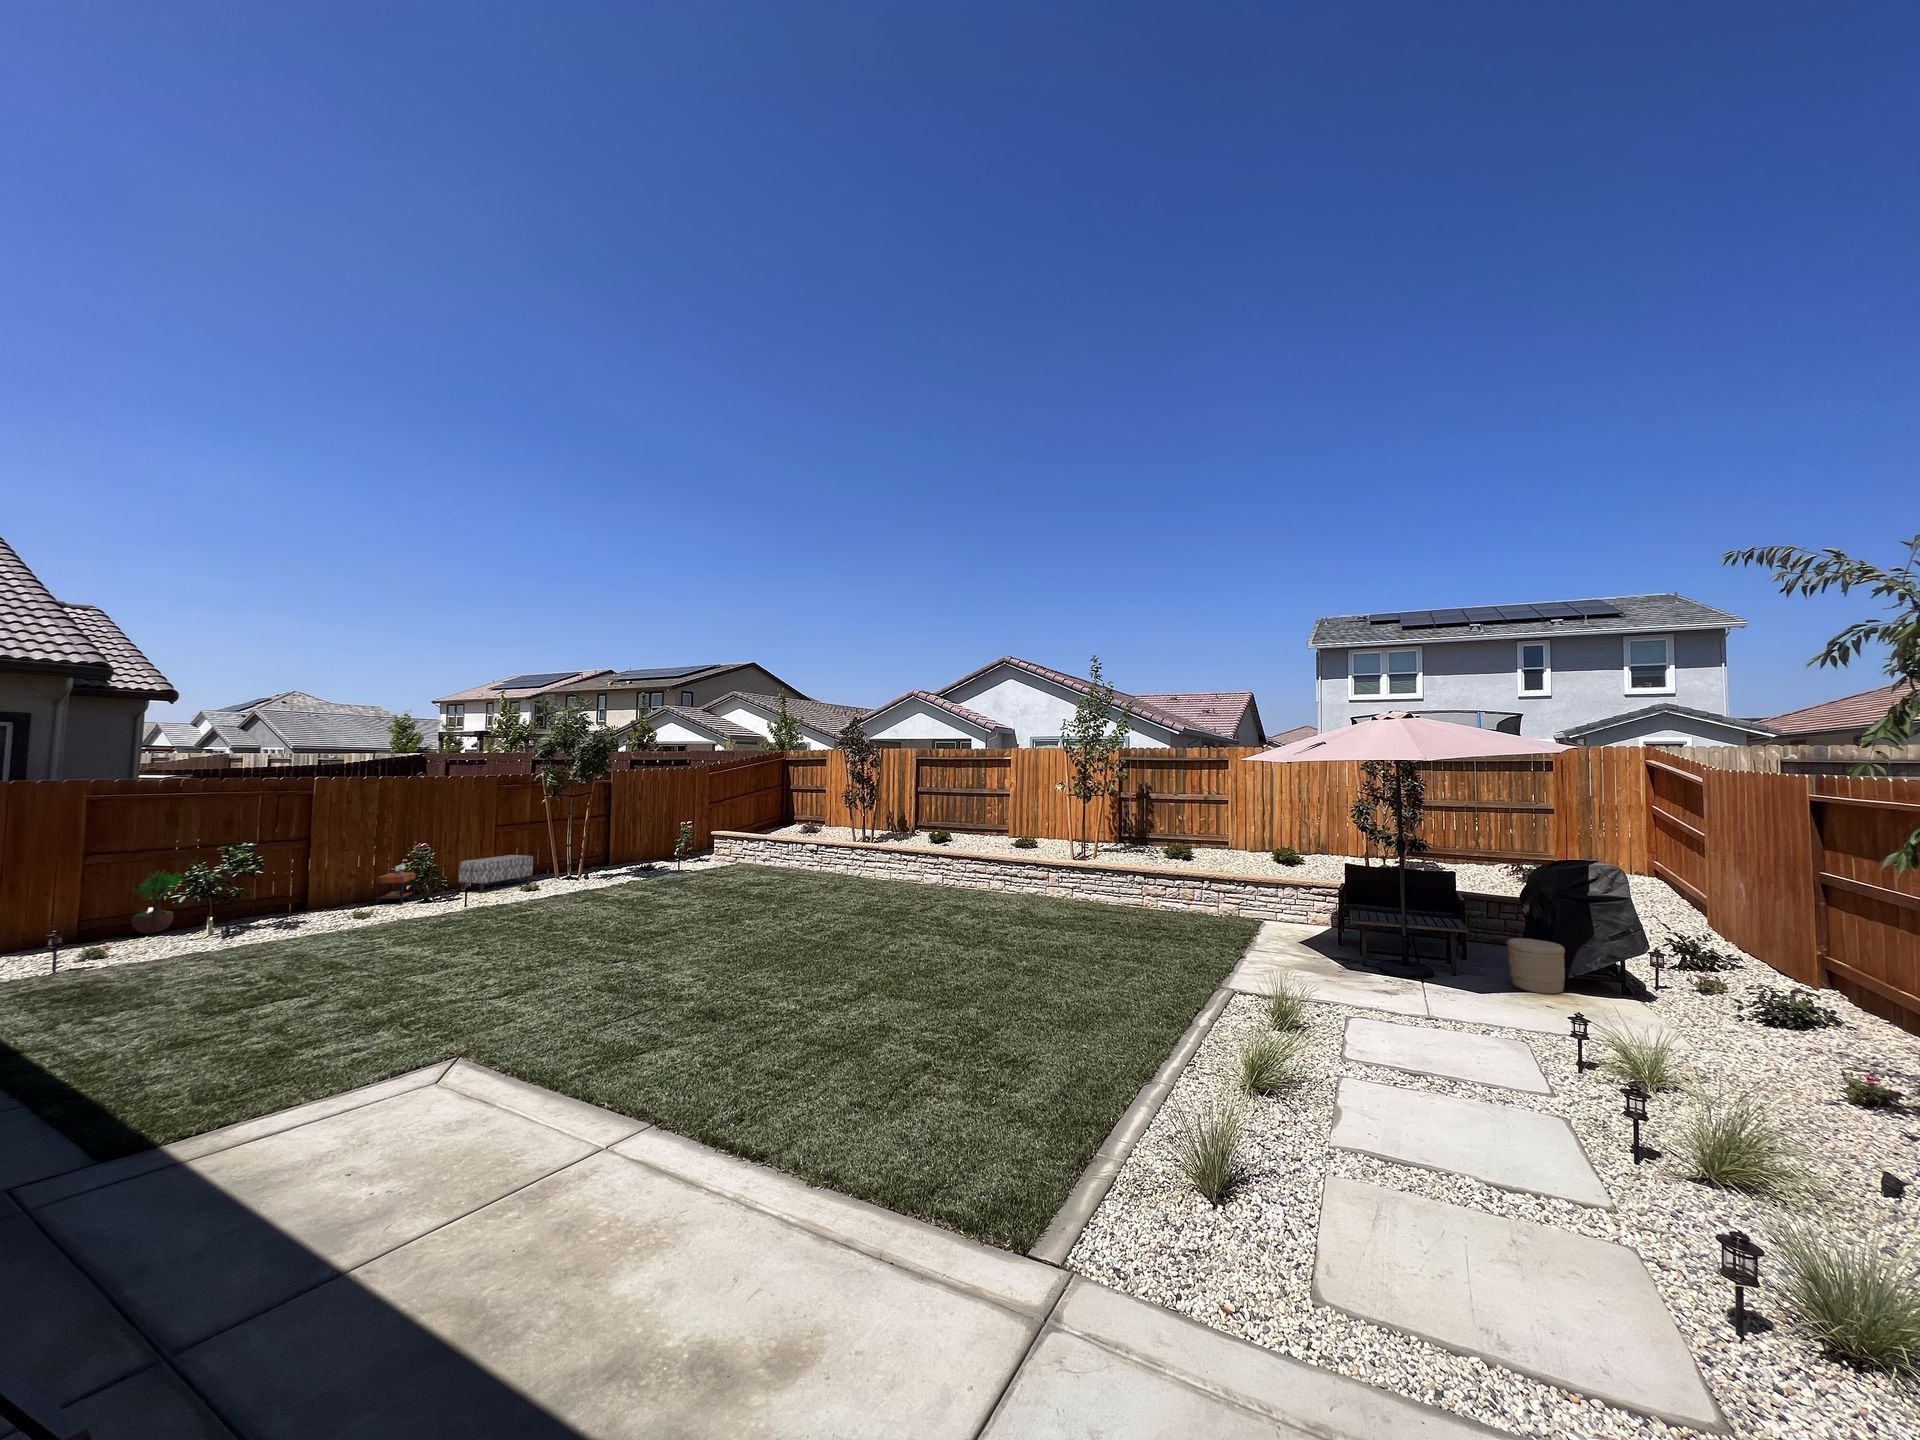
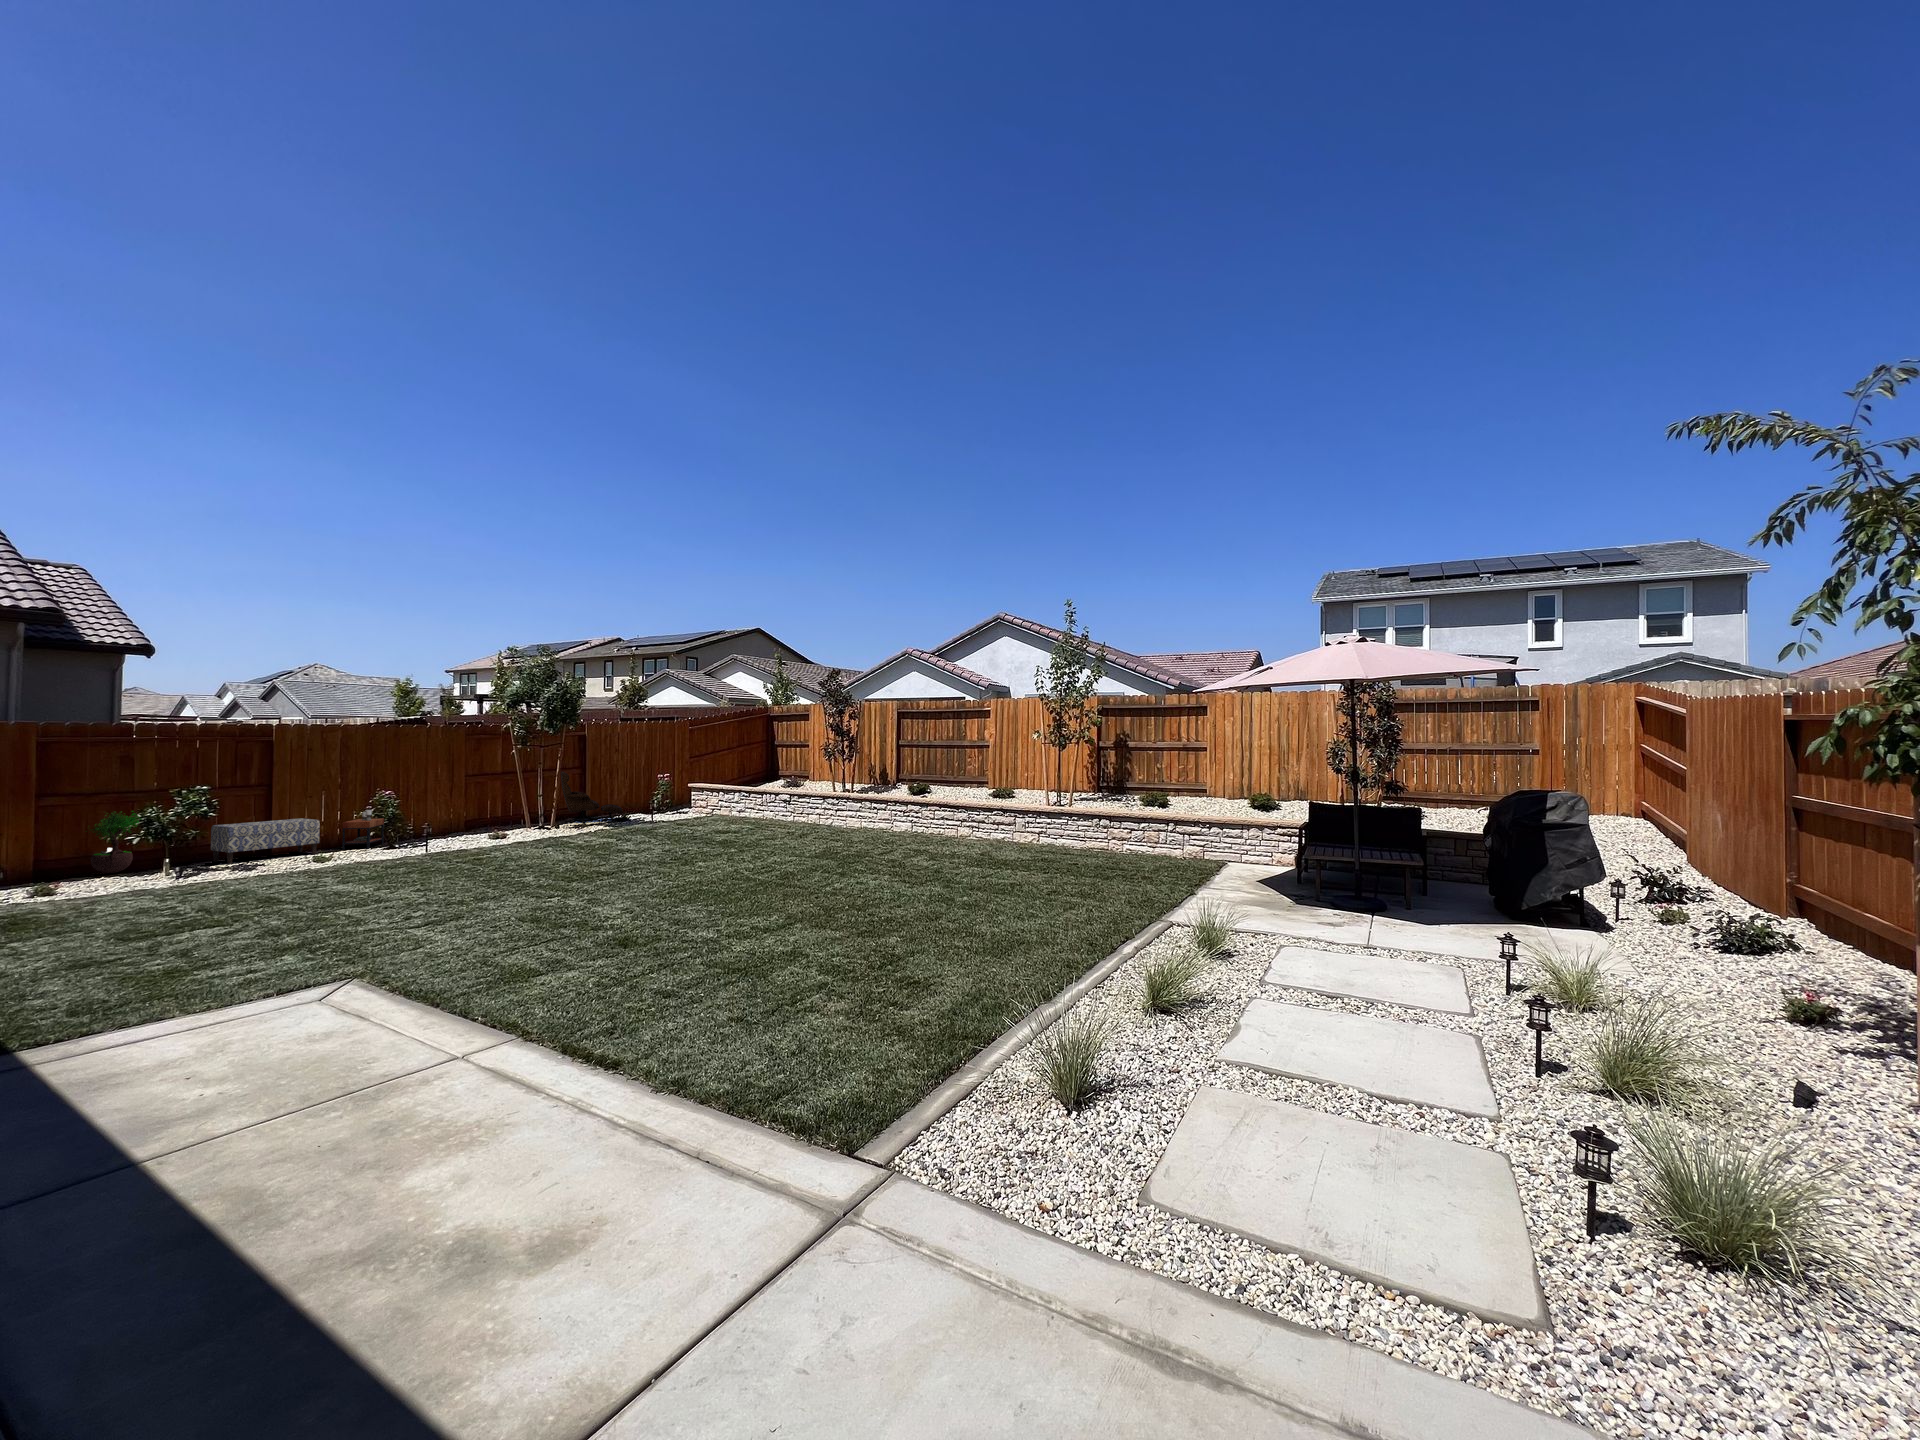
lounge chair: none [584,821,645,874] -> present [561,771,622,824]
bench: present [459,855,533,893] -> present [211,818,320,864]
woven basket: present [1507,938,1565,994] -> none [1457,869,1516,924]

